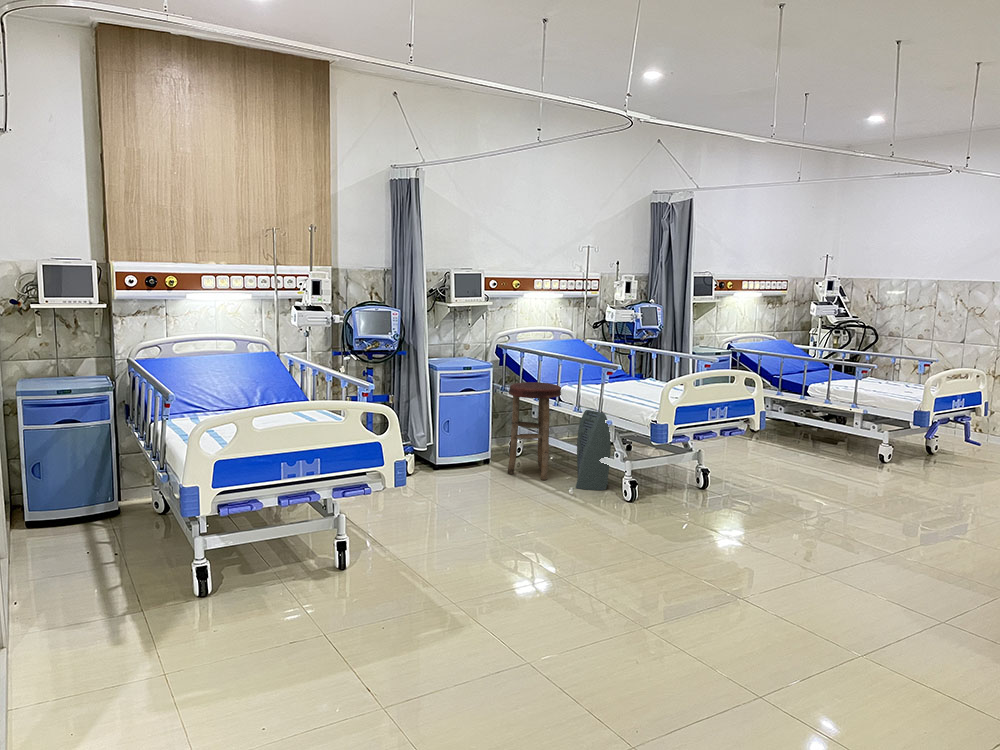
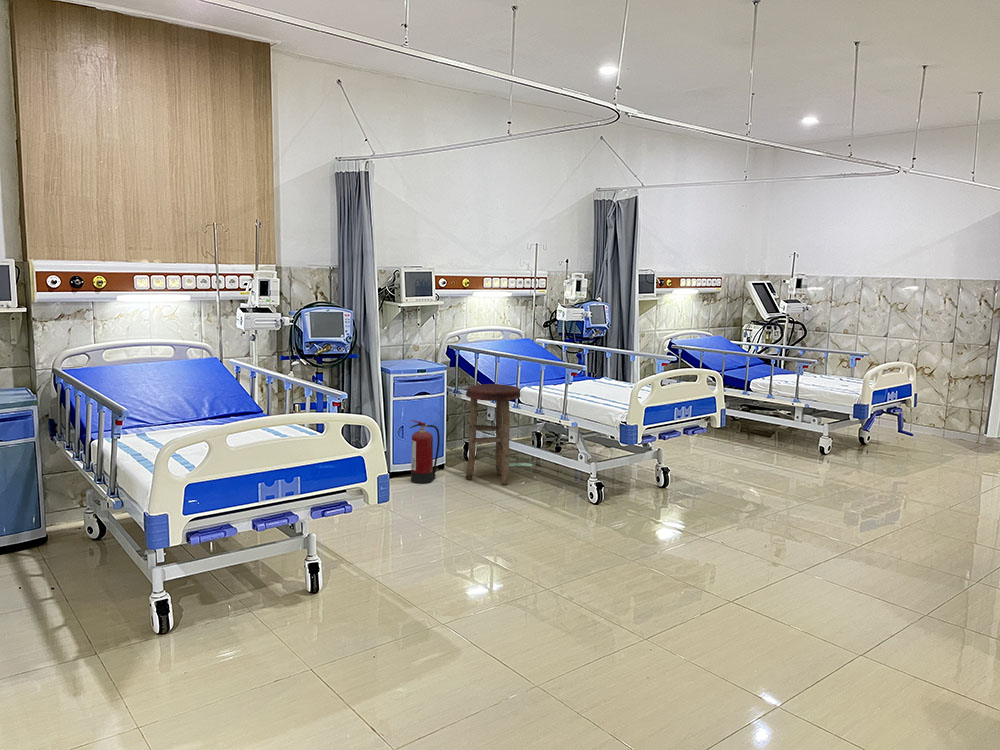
air purifier: present [576,410,611,490] -> none [538,411,574,493]
fire extinguisher: none [454,415,483,476] -> present [410,420,440,484]

